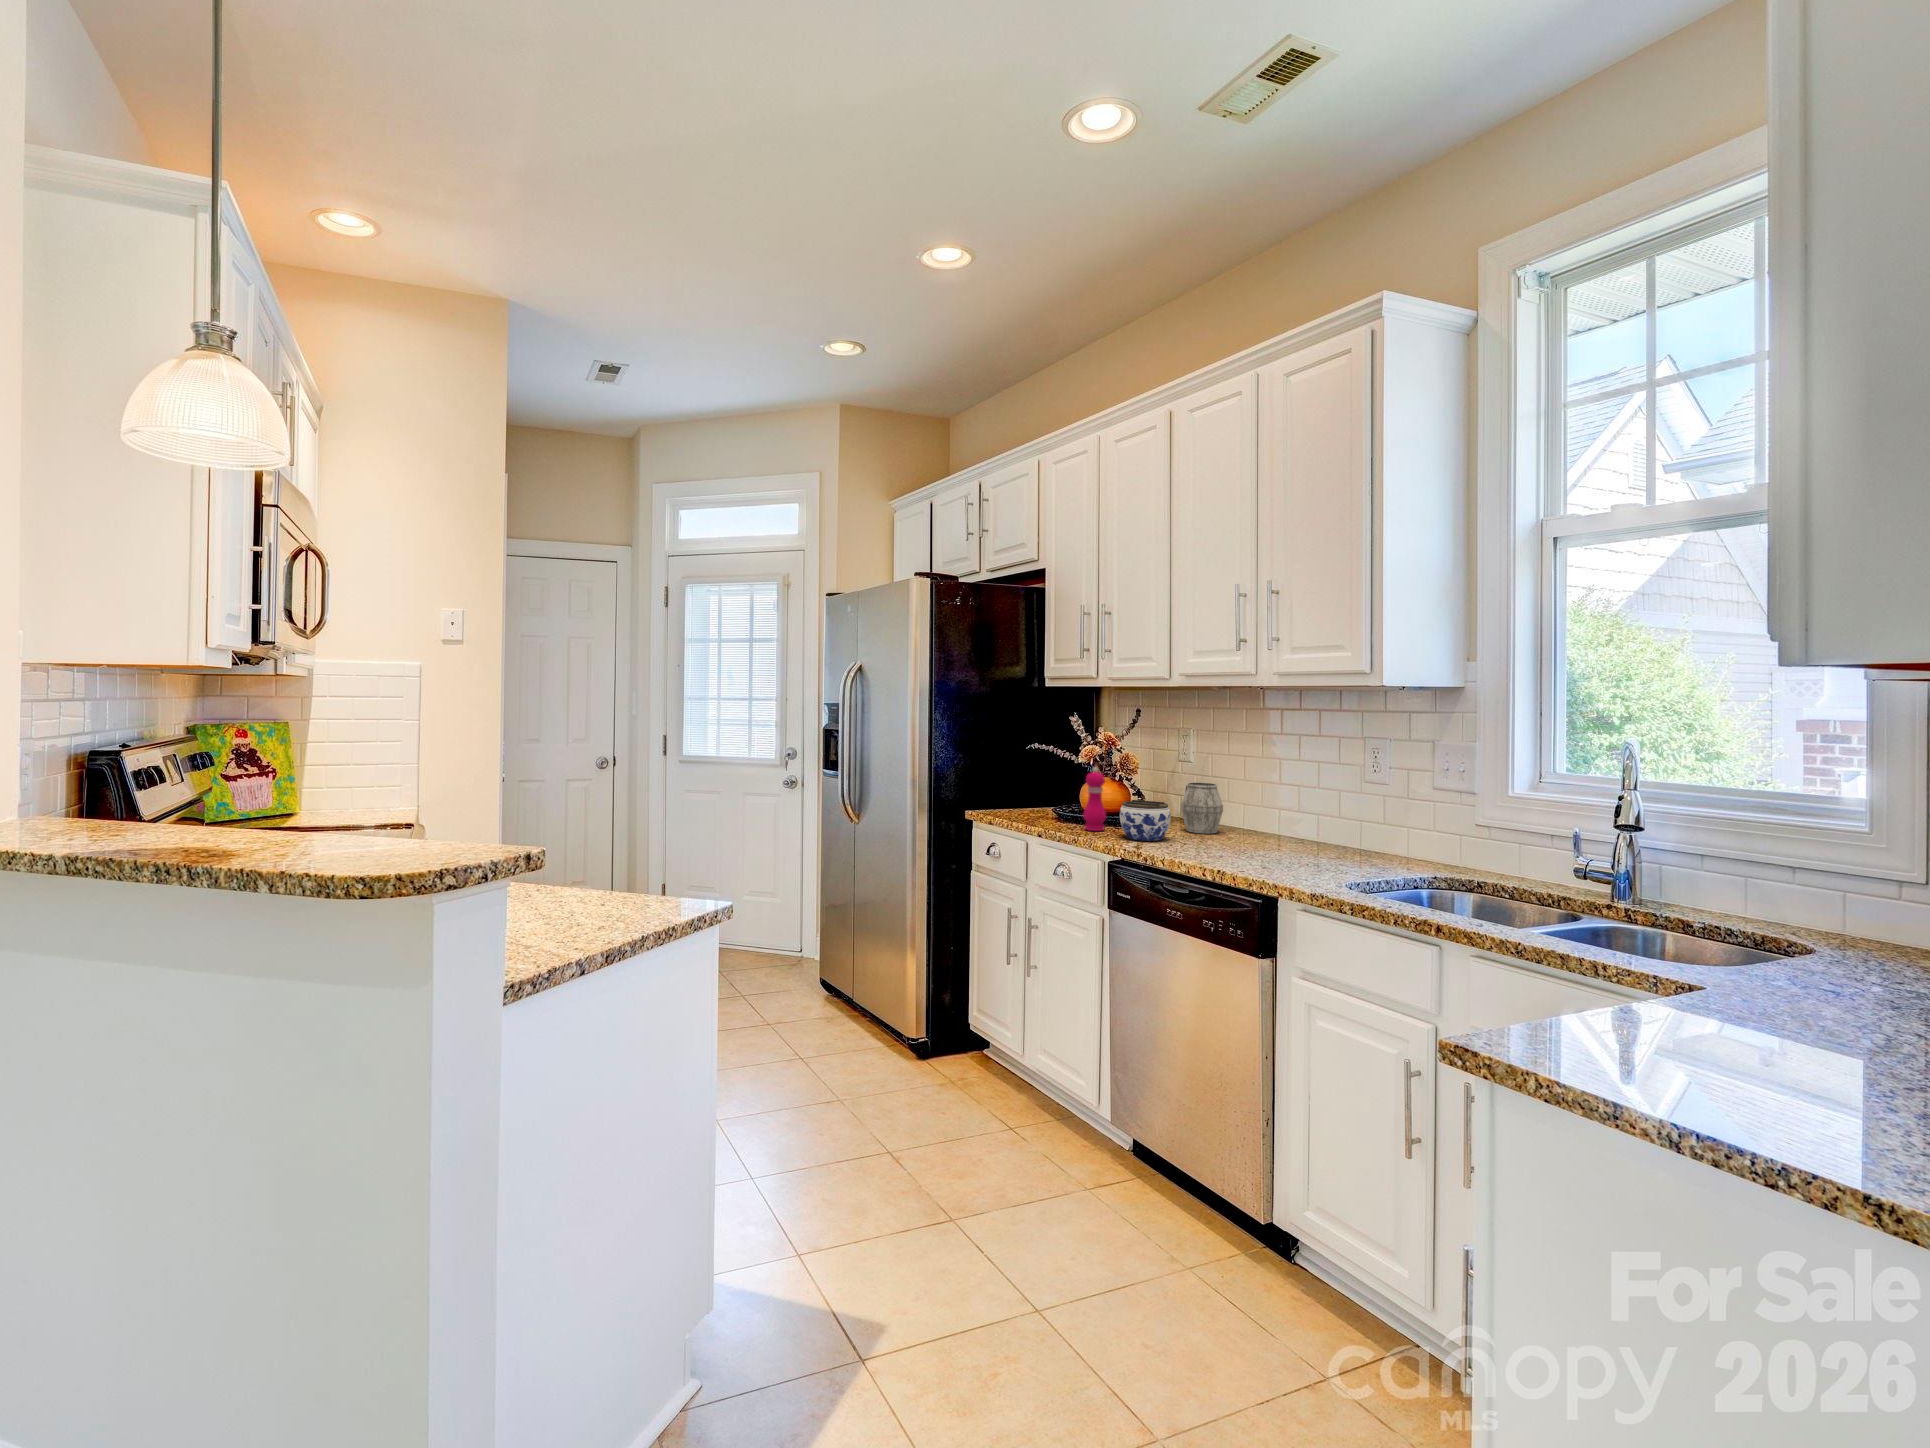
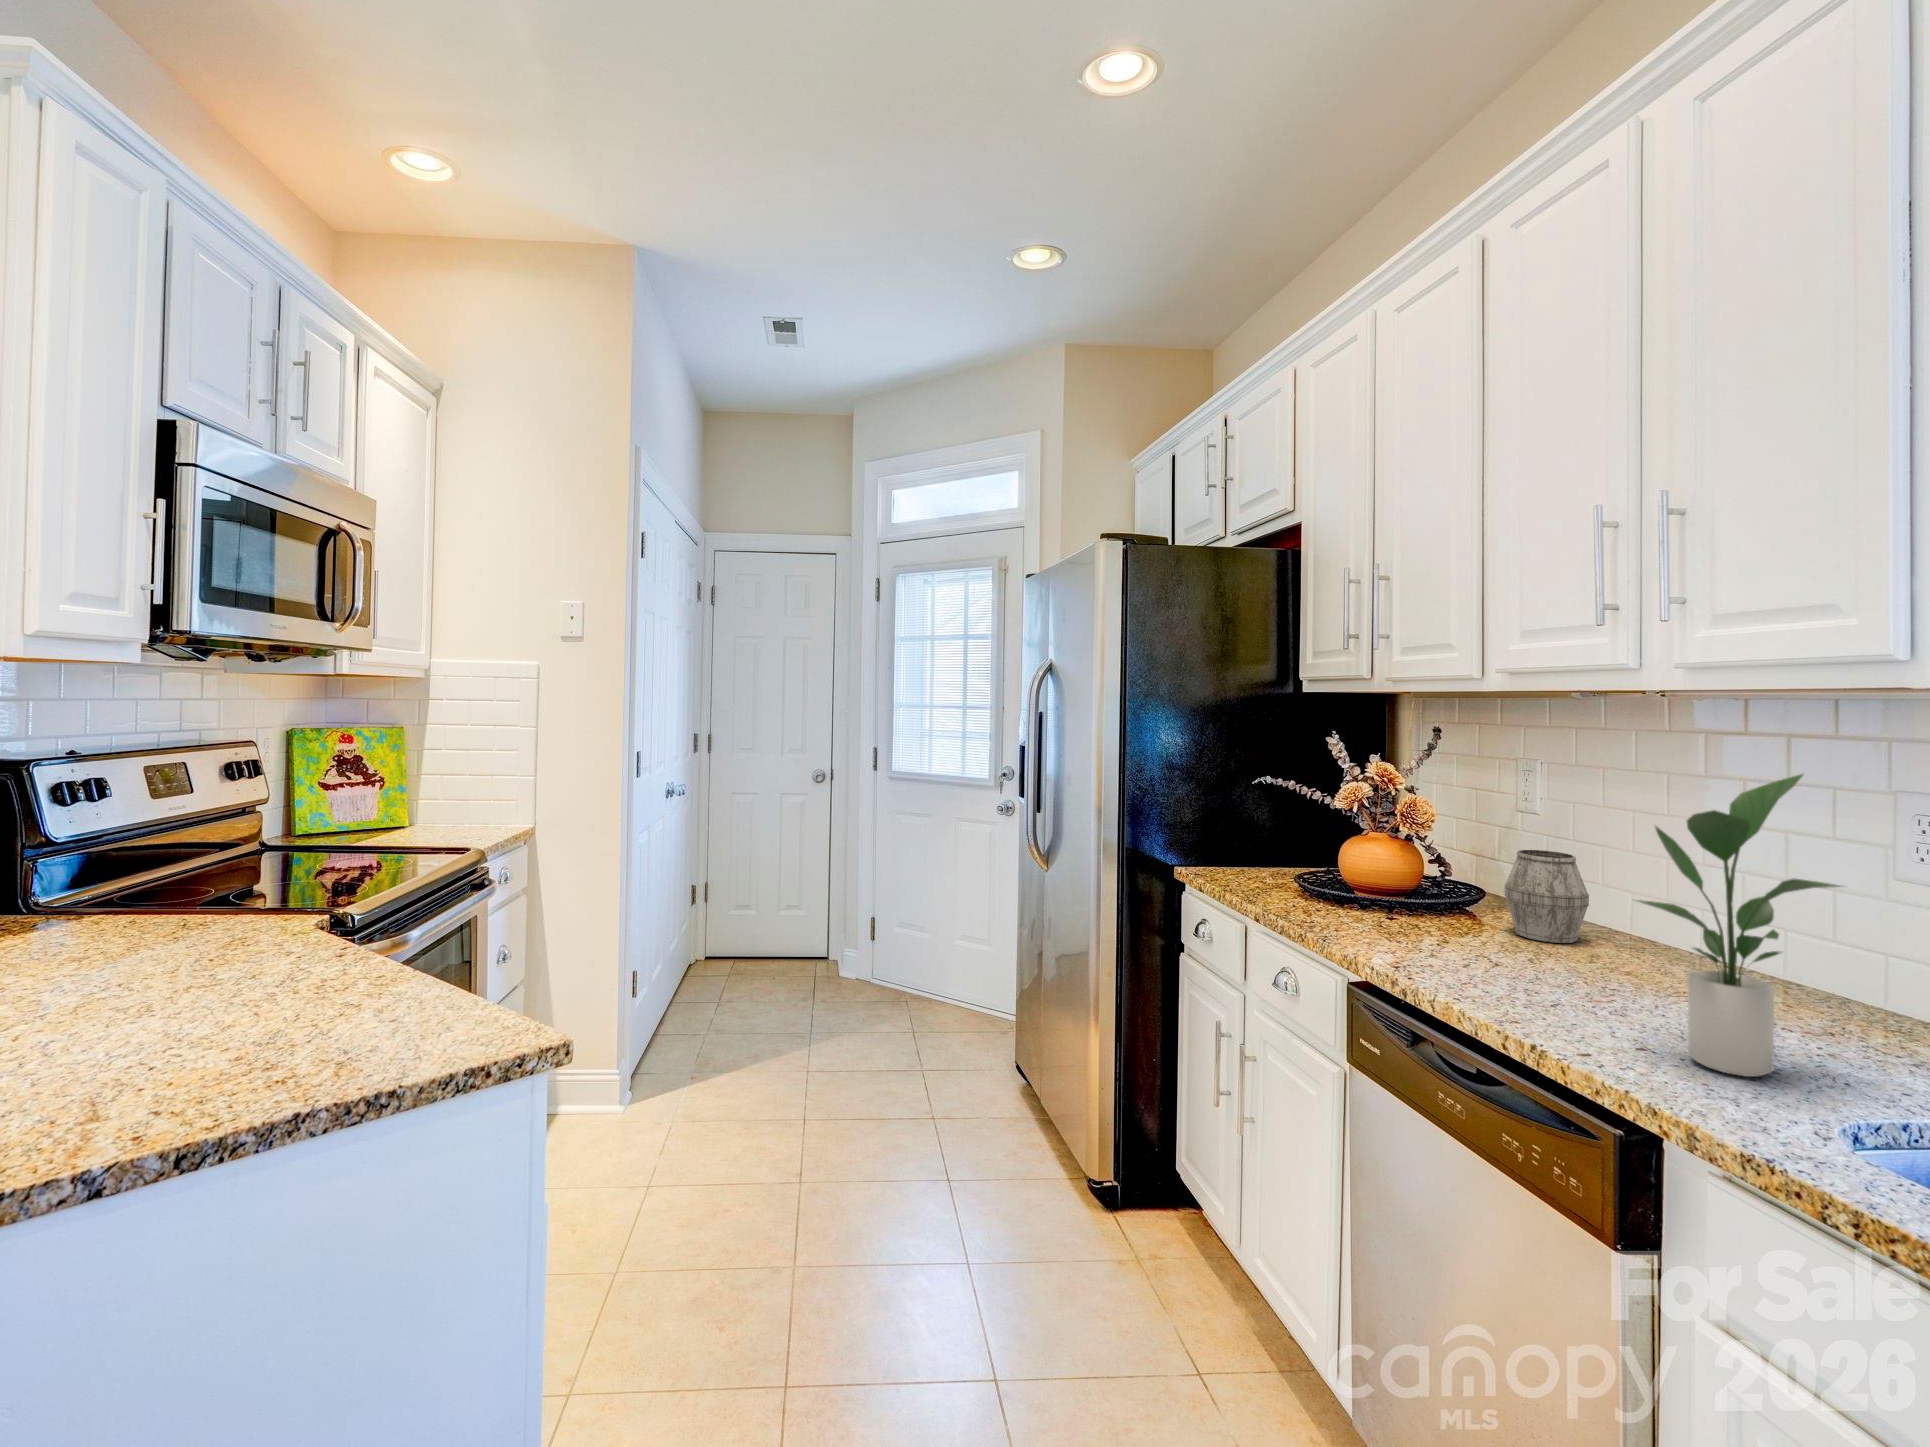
potted plant: none [1259,731,1340,872] -> present [1638,774,1840,1077]
pepper mill: present [1083,767,1106,831] -> none [1321,815,1362,921]
jar: present [1120,800,1171,841] -> none [1374,875,1471,951]

